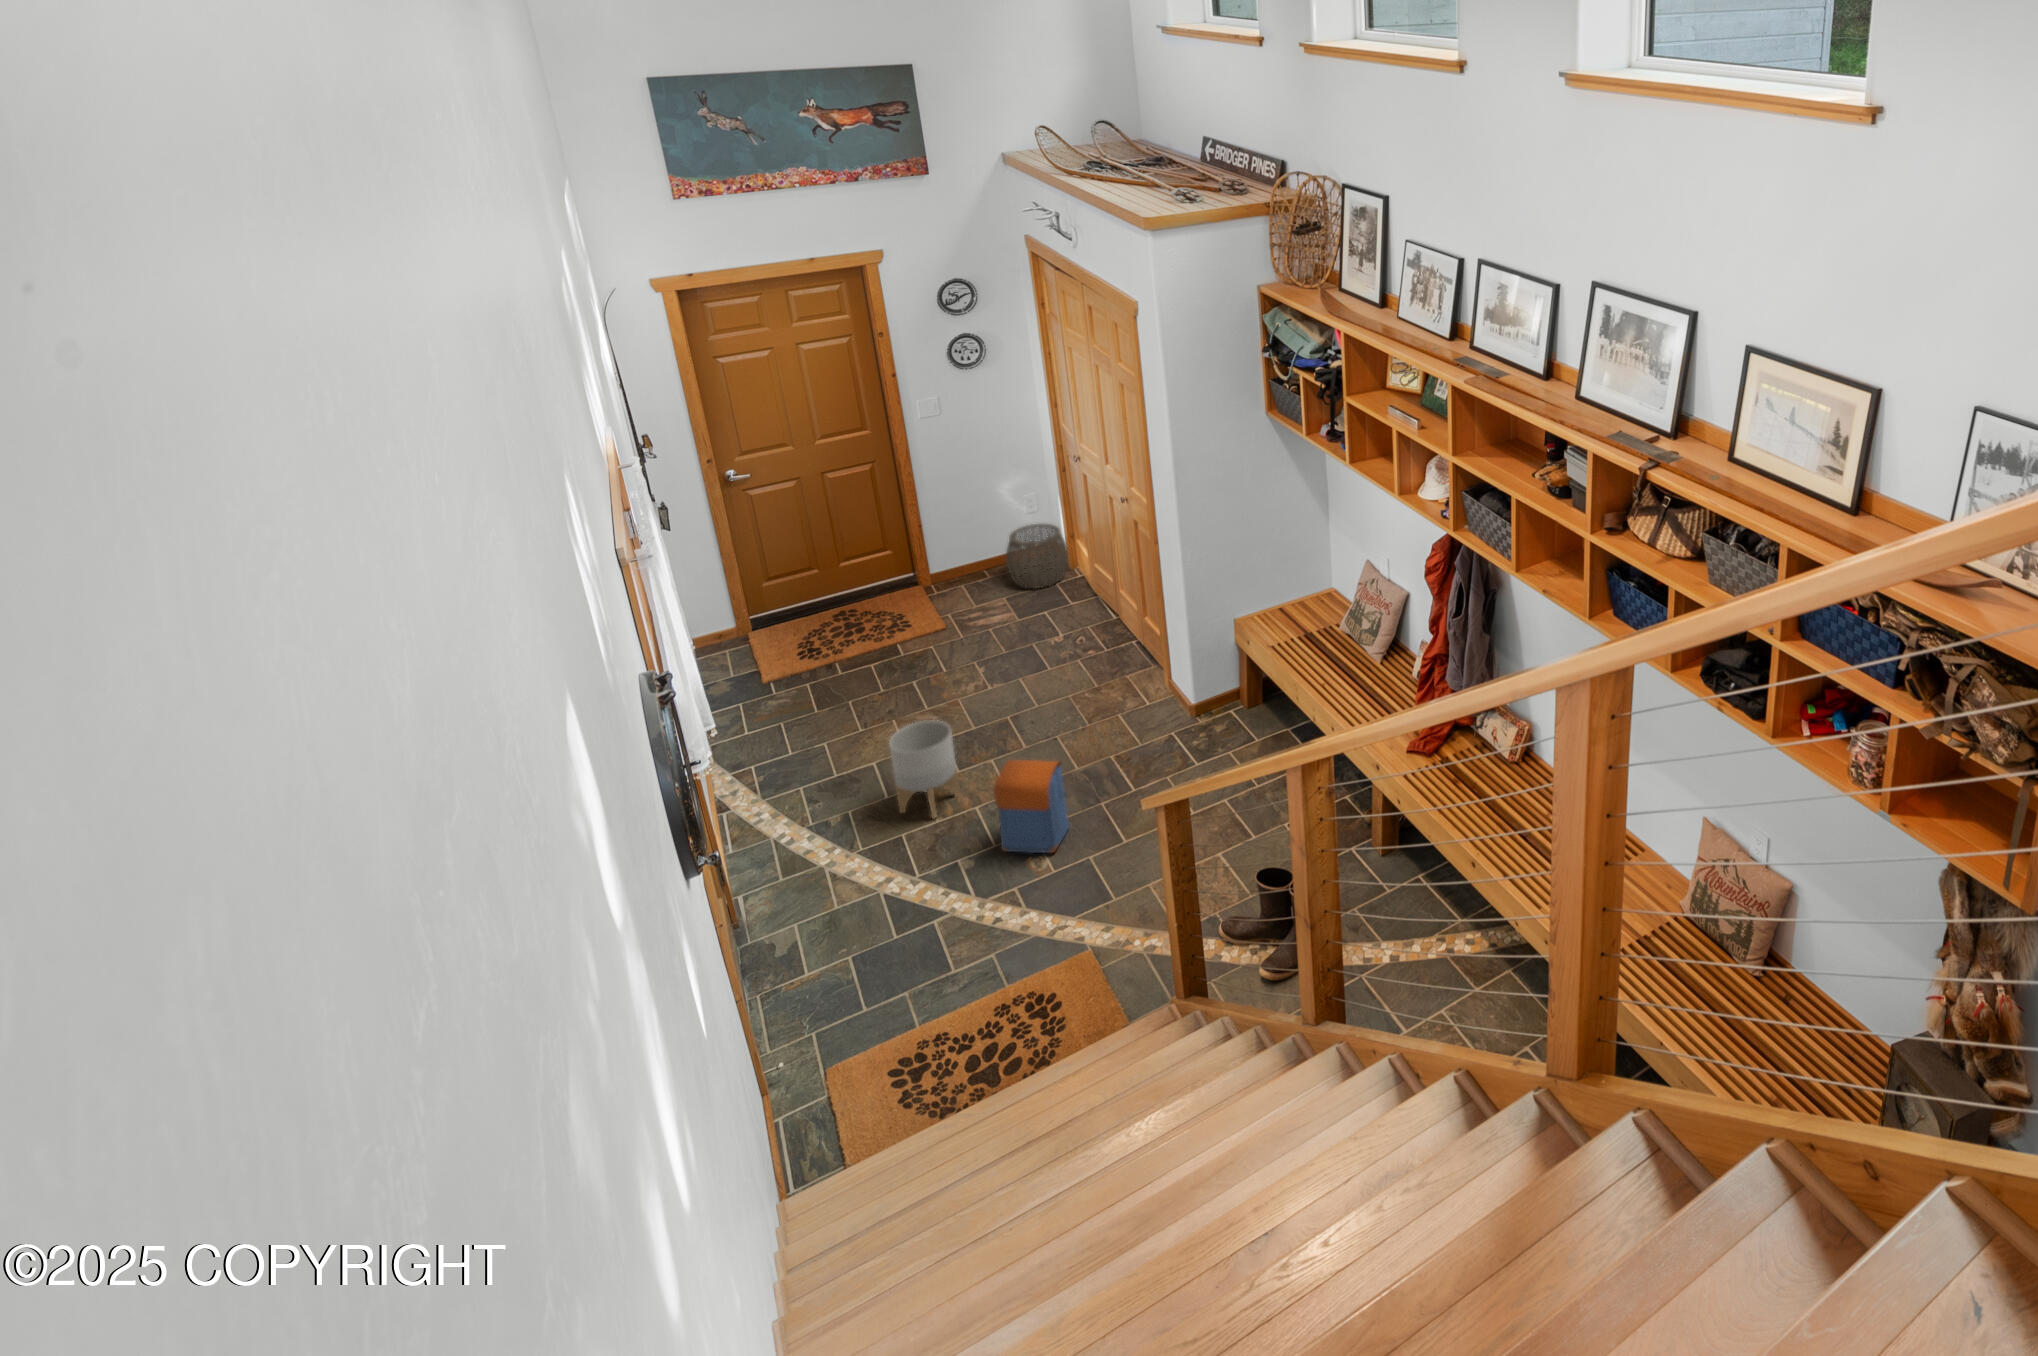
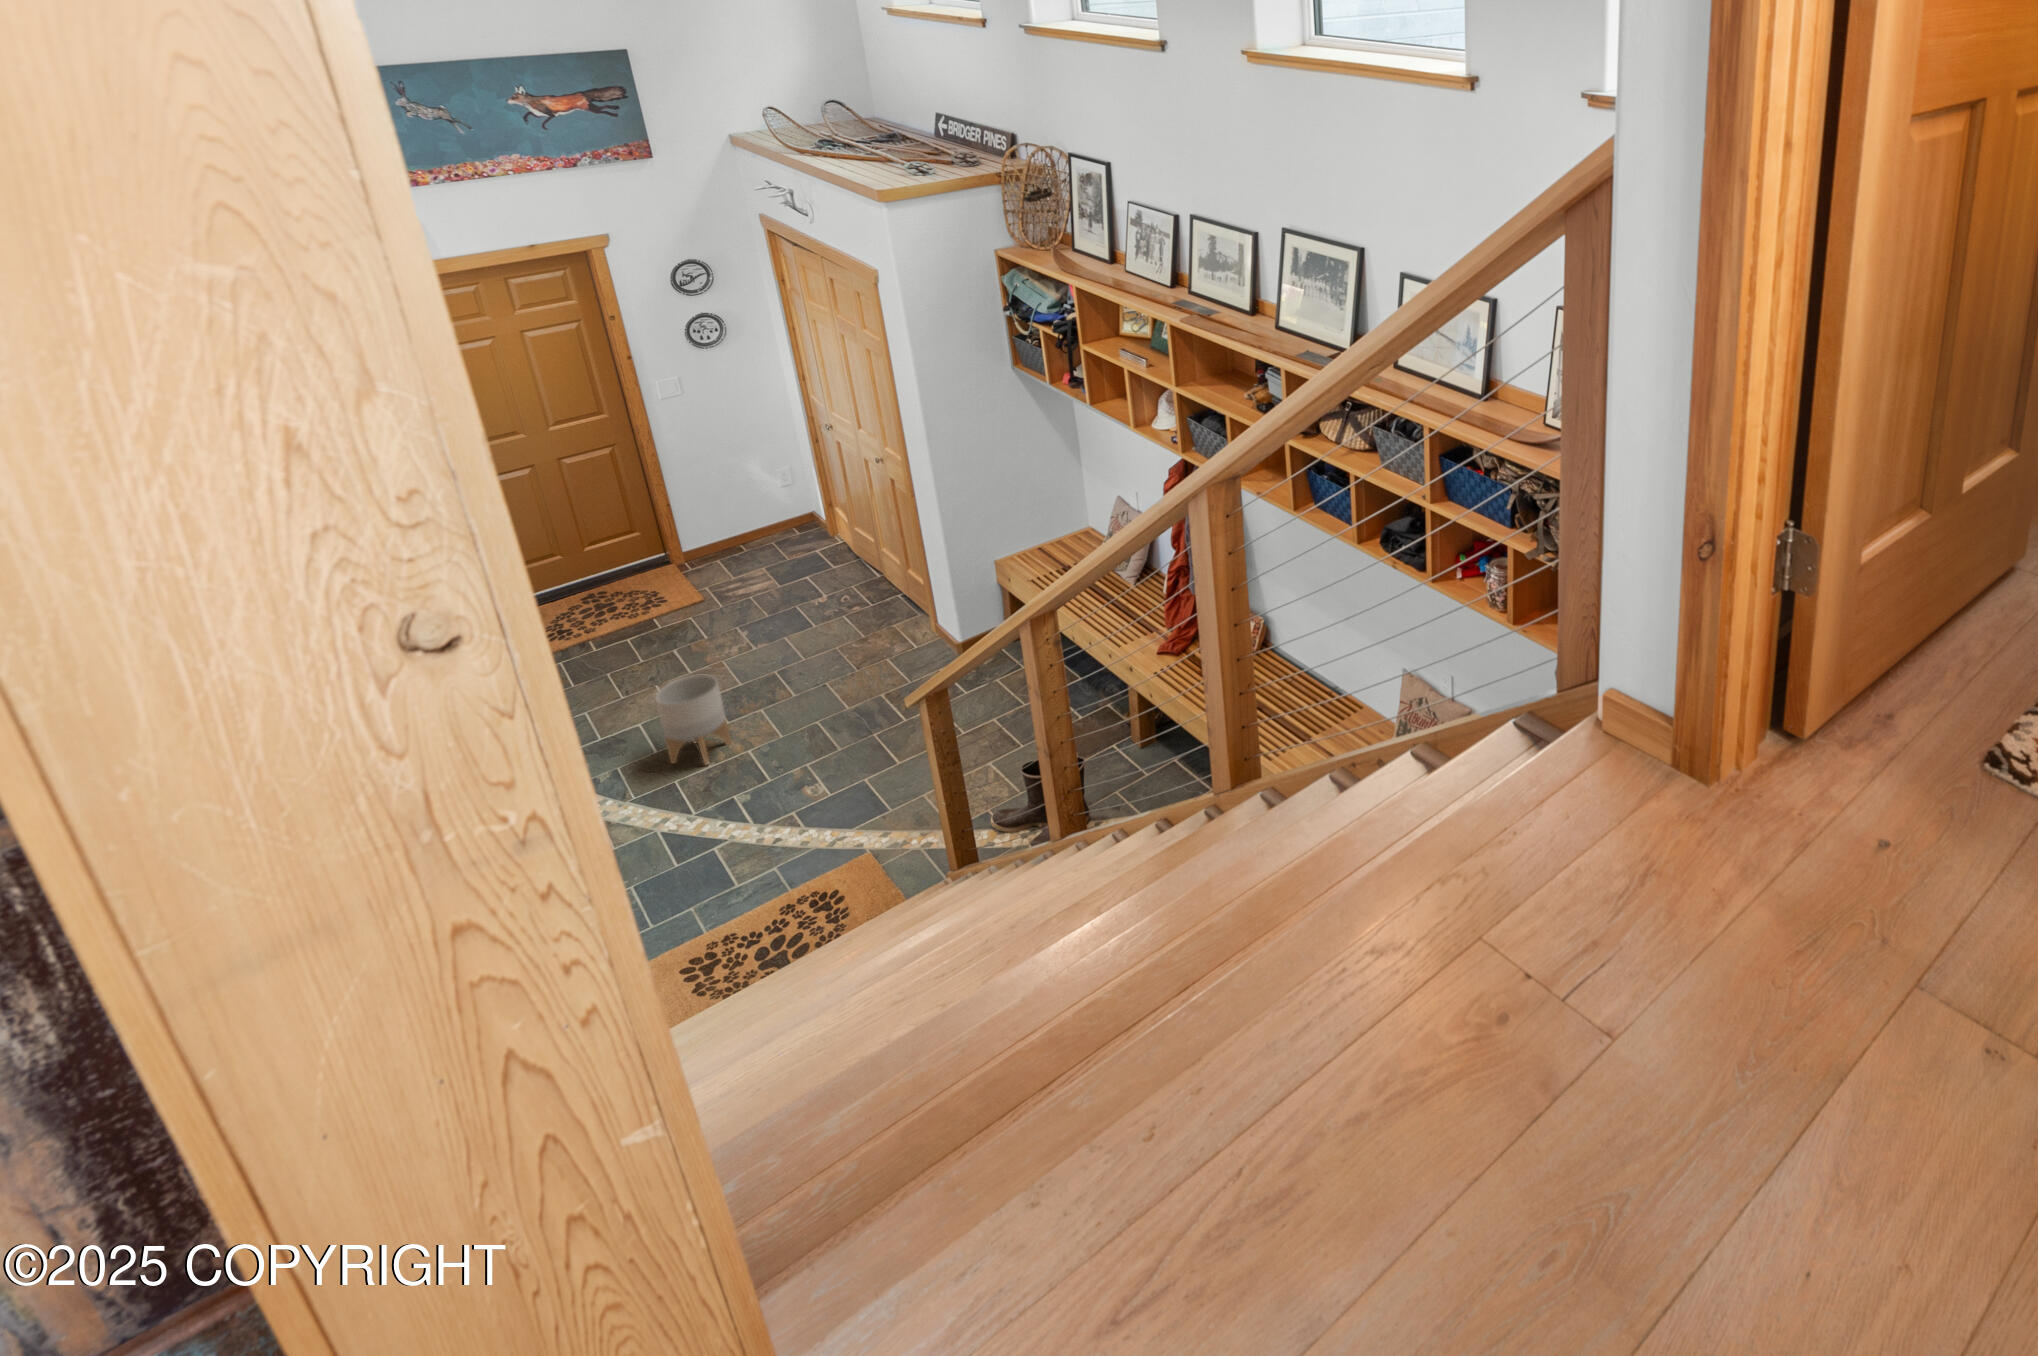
woven basket: present [1006,524,1068,588] -> none [761,494,826,558]
backpack: present [994,760,1069,853] -> none [765,697,842,785]

